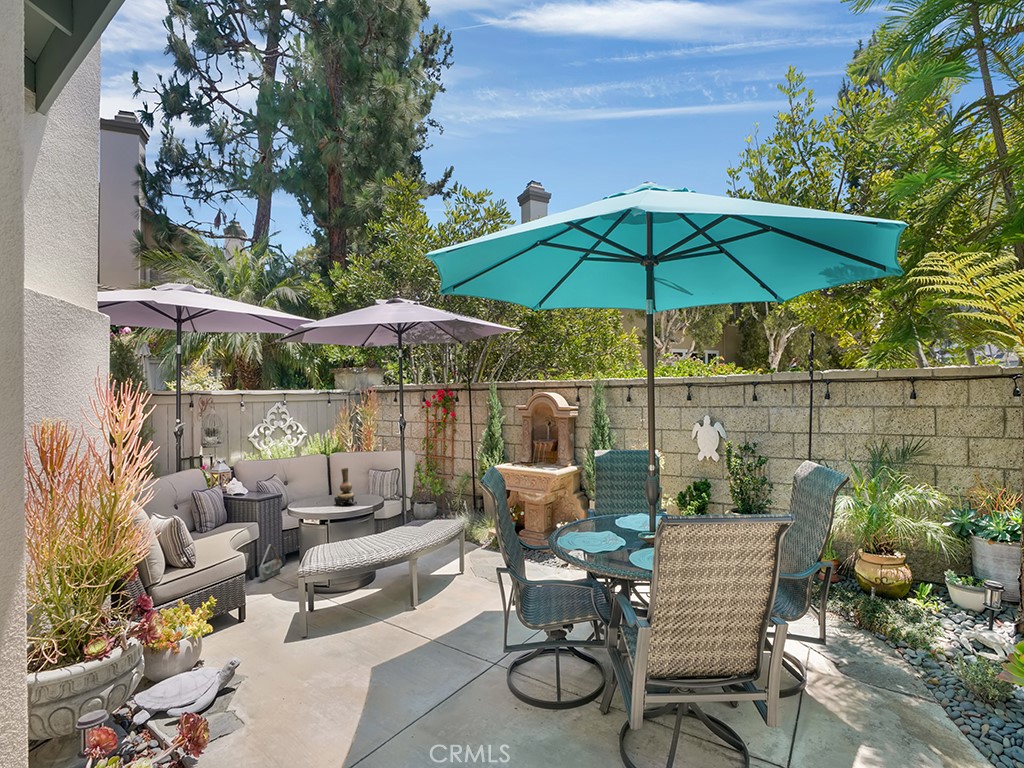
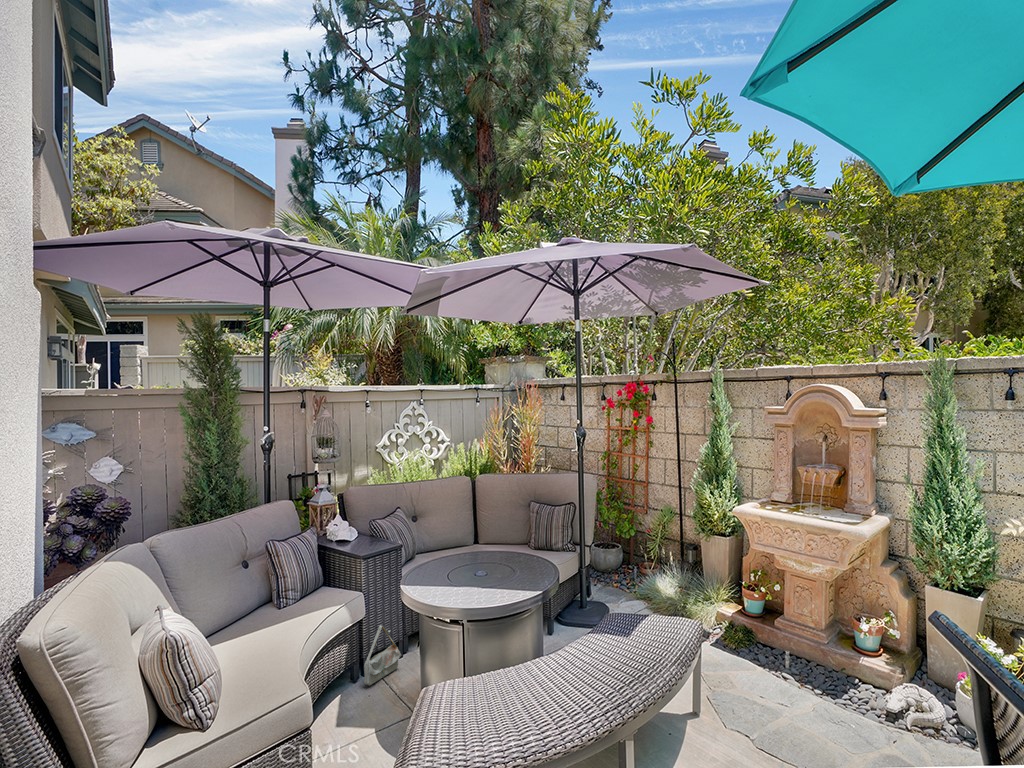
vase: present [334,468,354,505] -> none [477,508,515,571]

